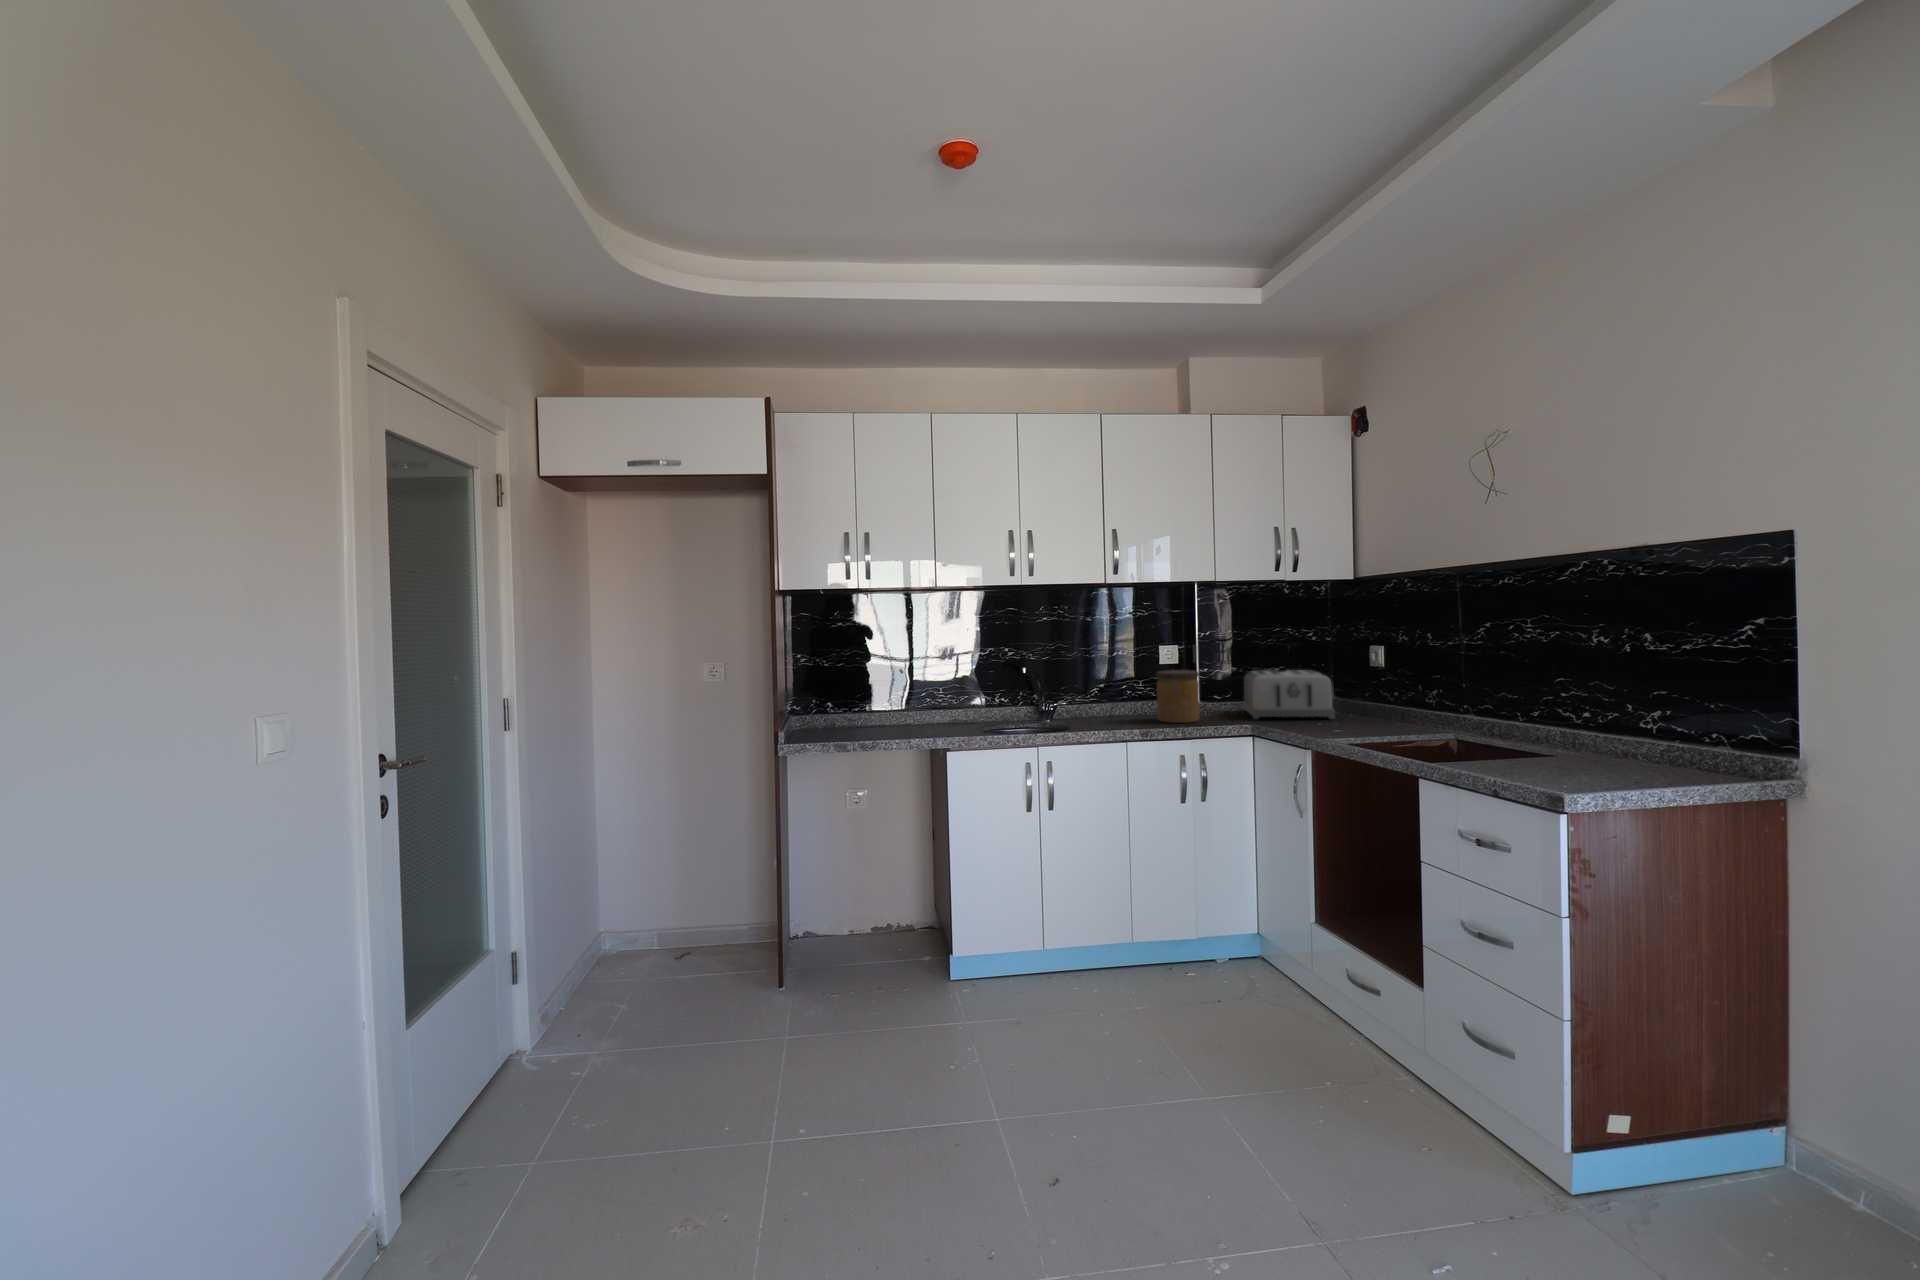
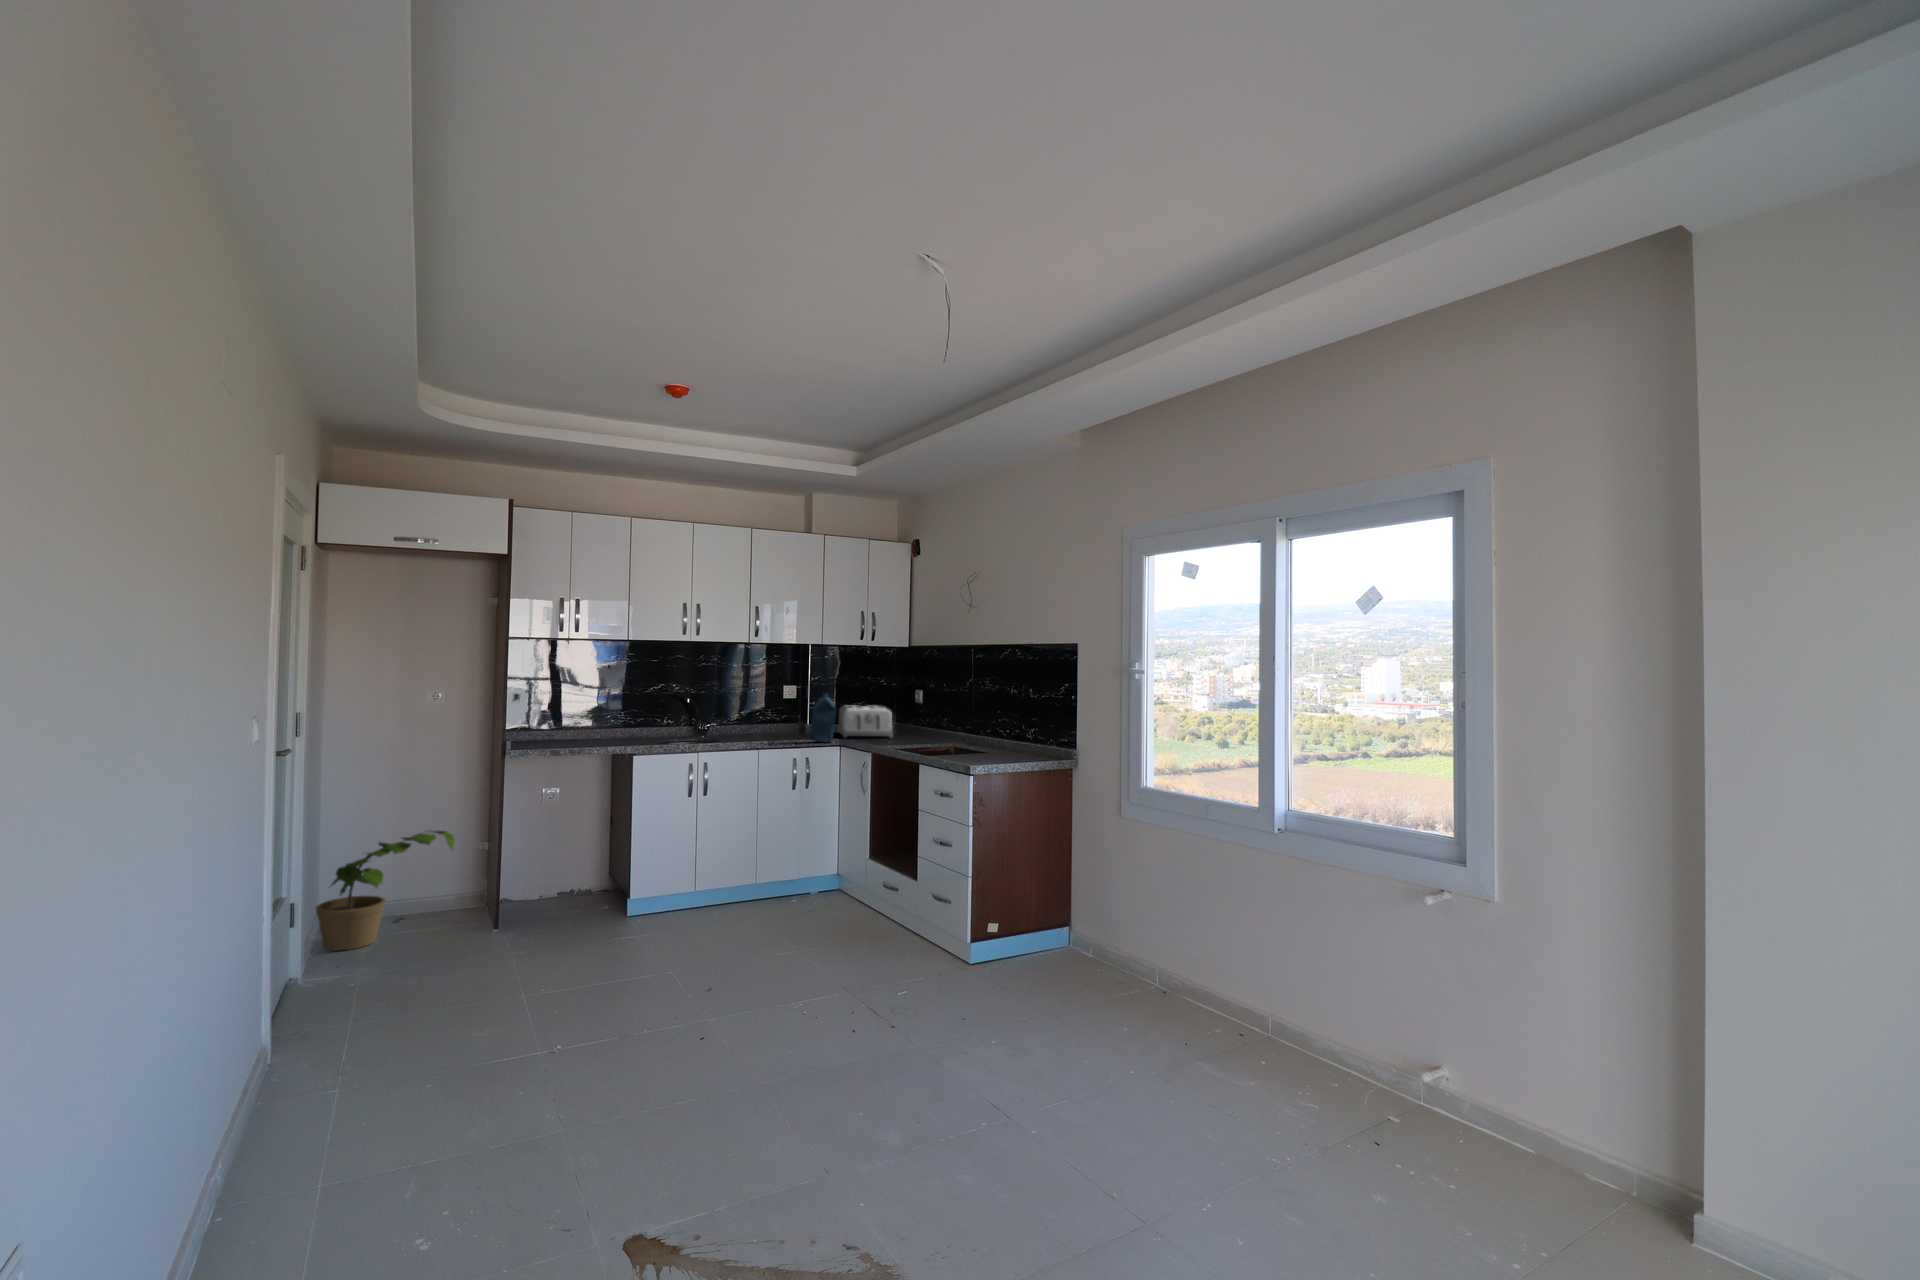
bottle: none [1201,654,1241,728] -> present [810,694,836,743]
jar: present [1156,670,1199,723] -> none [780,704,809,740]
potted plant: none [588,841,738,991] -> present [316,830,454,951]

